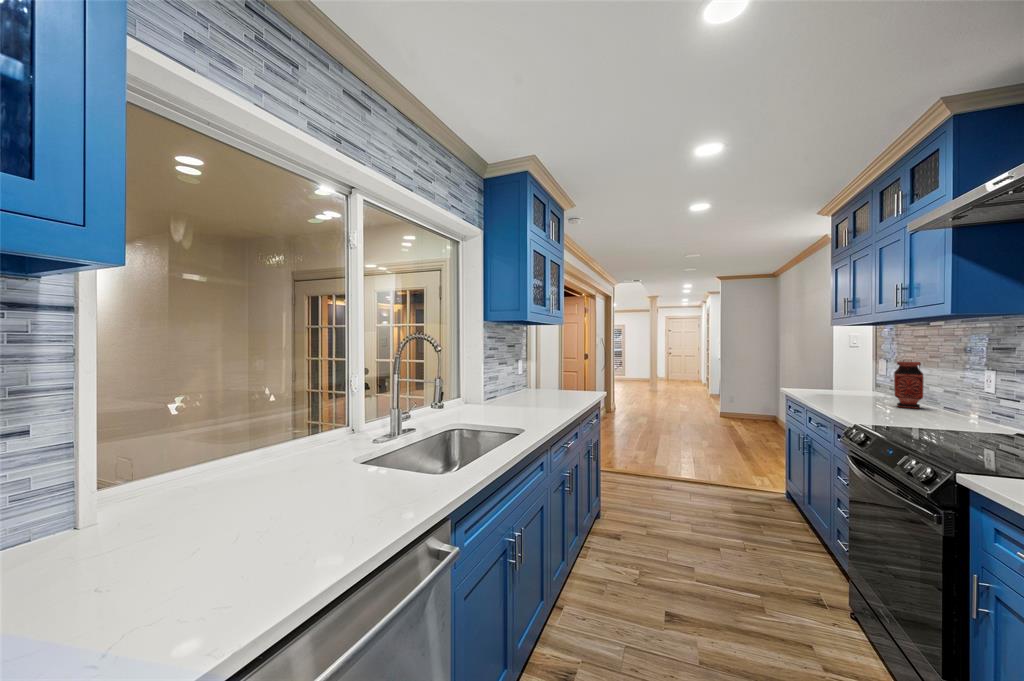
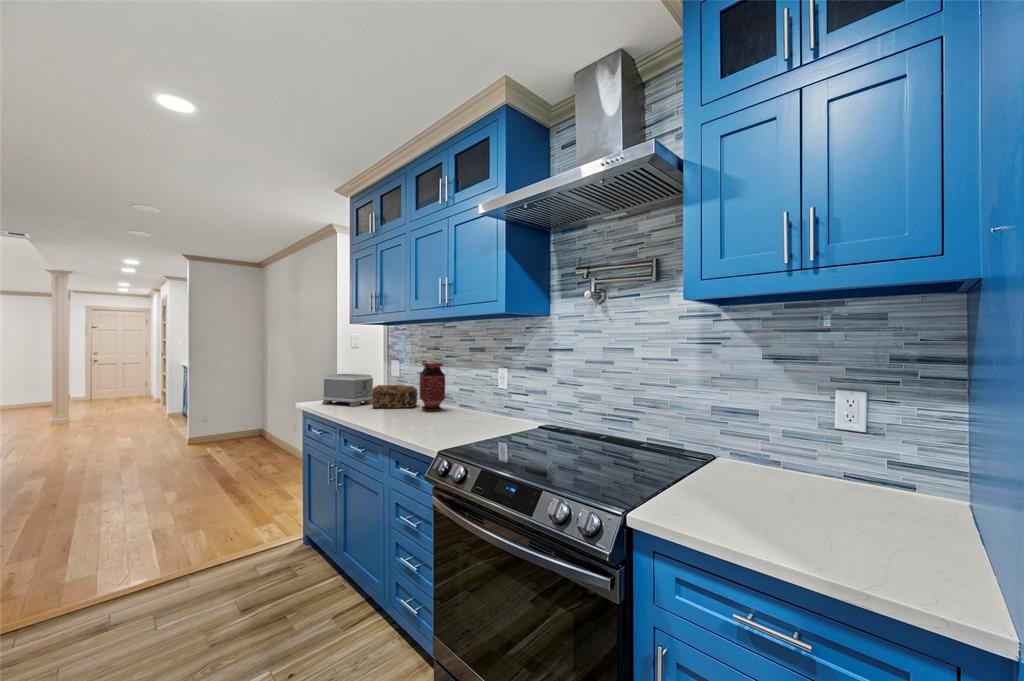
toaster: none [803,368,854,396] -> present [322,374,373,407]
bread loaf: none [844,380,899,403] -> present [372,385,418,408]

